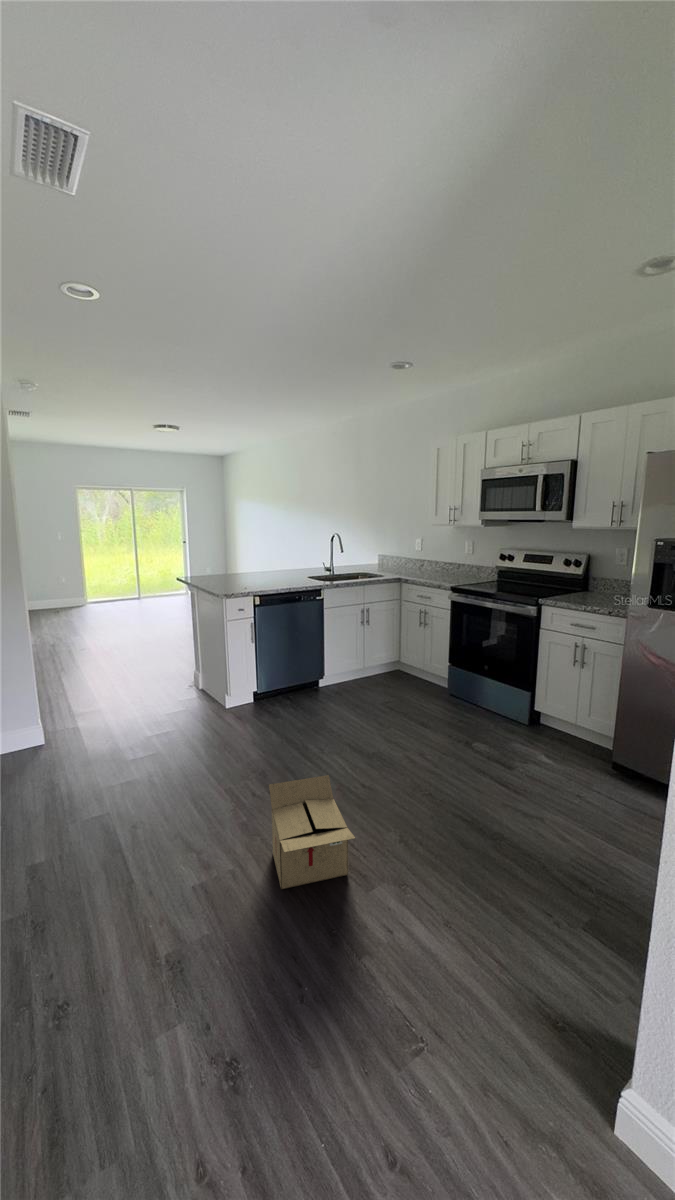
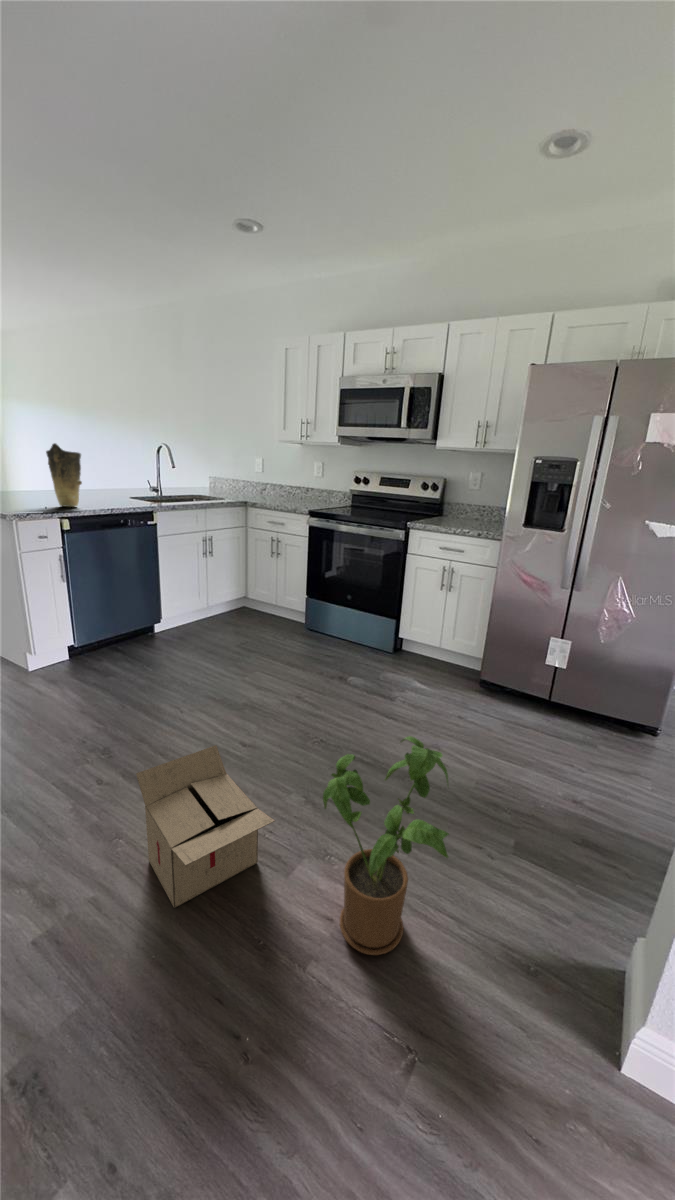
vase: none [251,542,273,587] -> present [46,443,82,507]
house plant: none [384,785,486,969] -> present [323,736,449,955]

